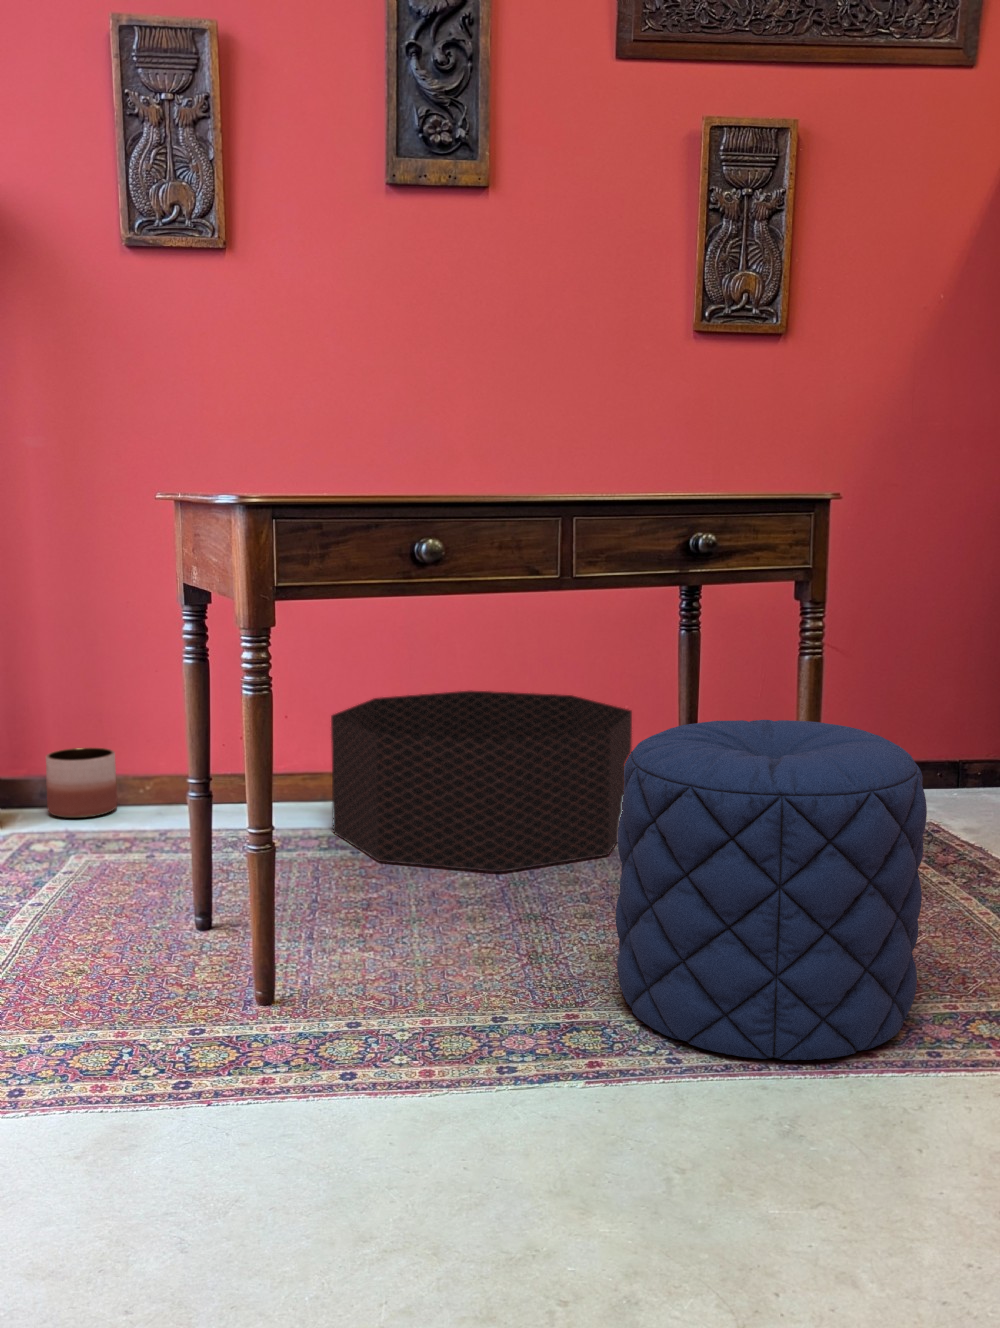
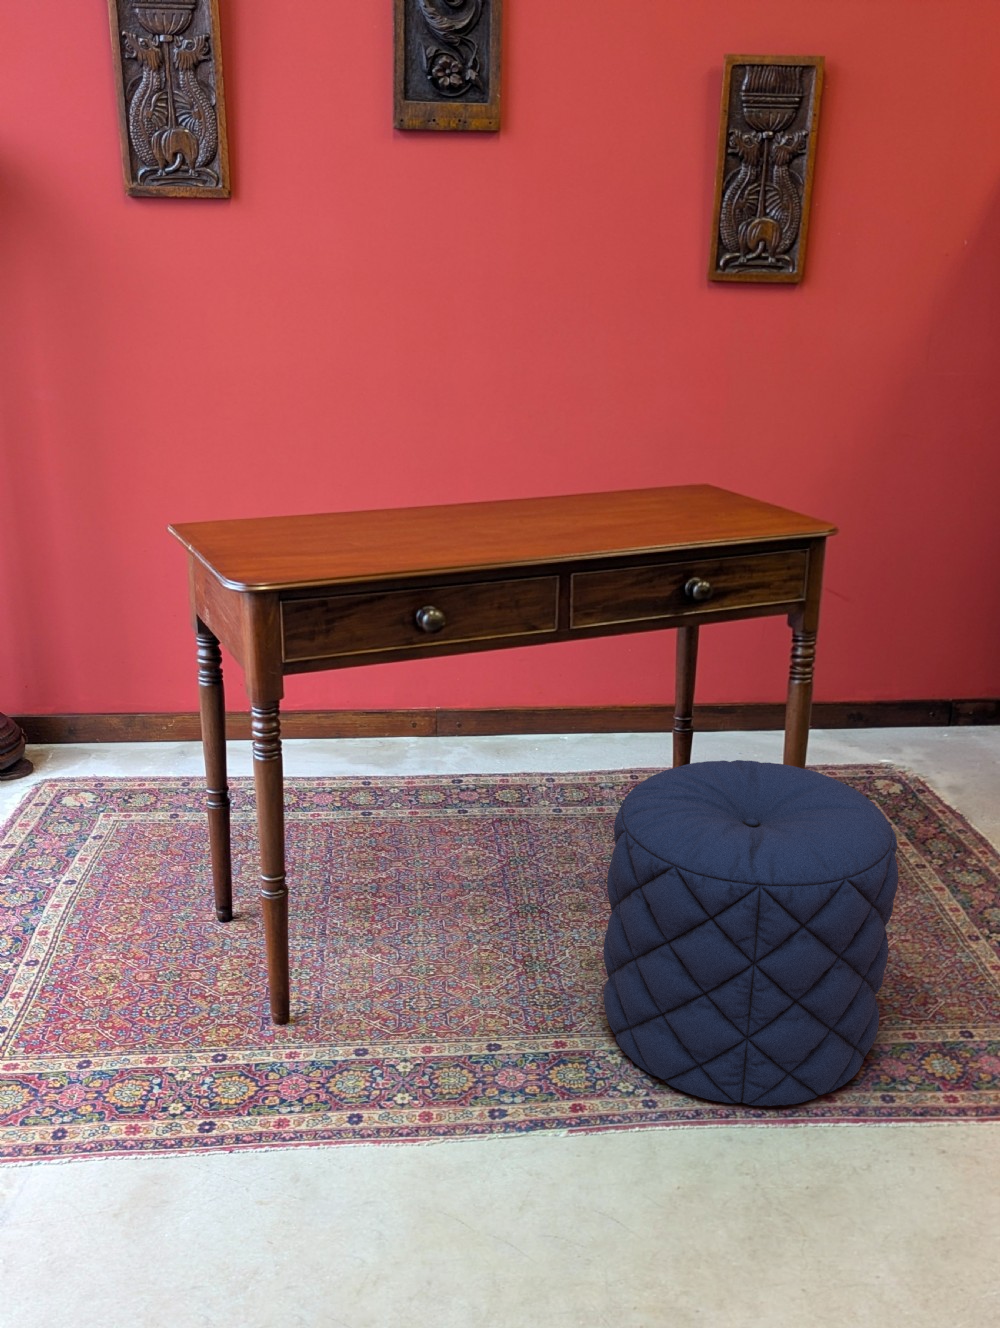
basket: present [331,691,632,872] -> none [345,638,632,846]
planter: present [46,747,117,818] -> none [77,693,147,764]

